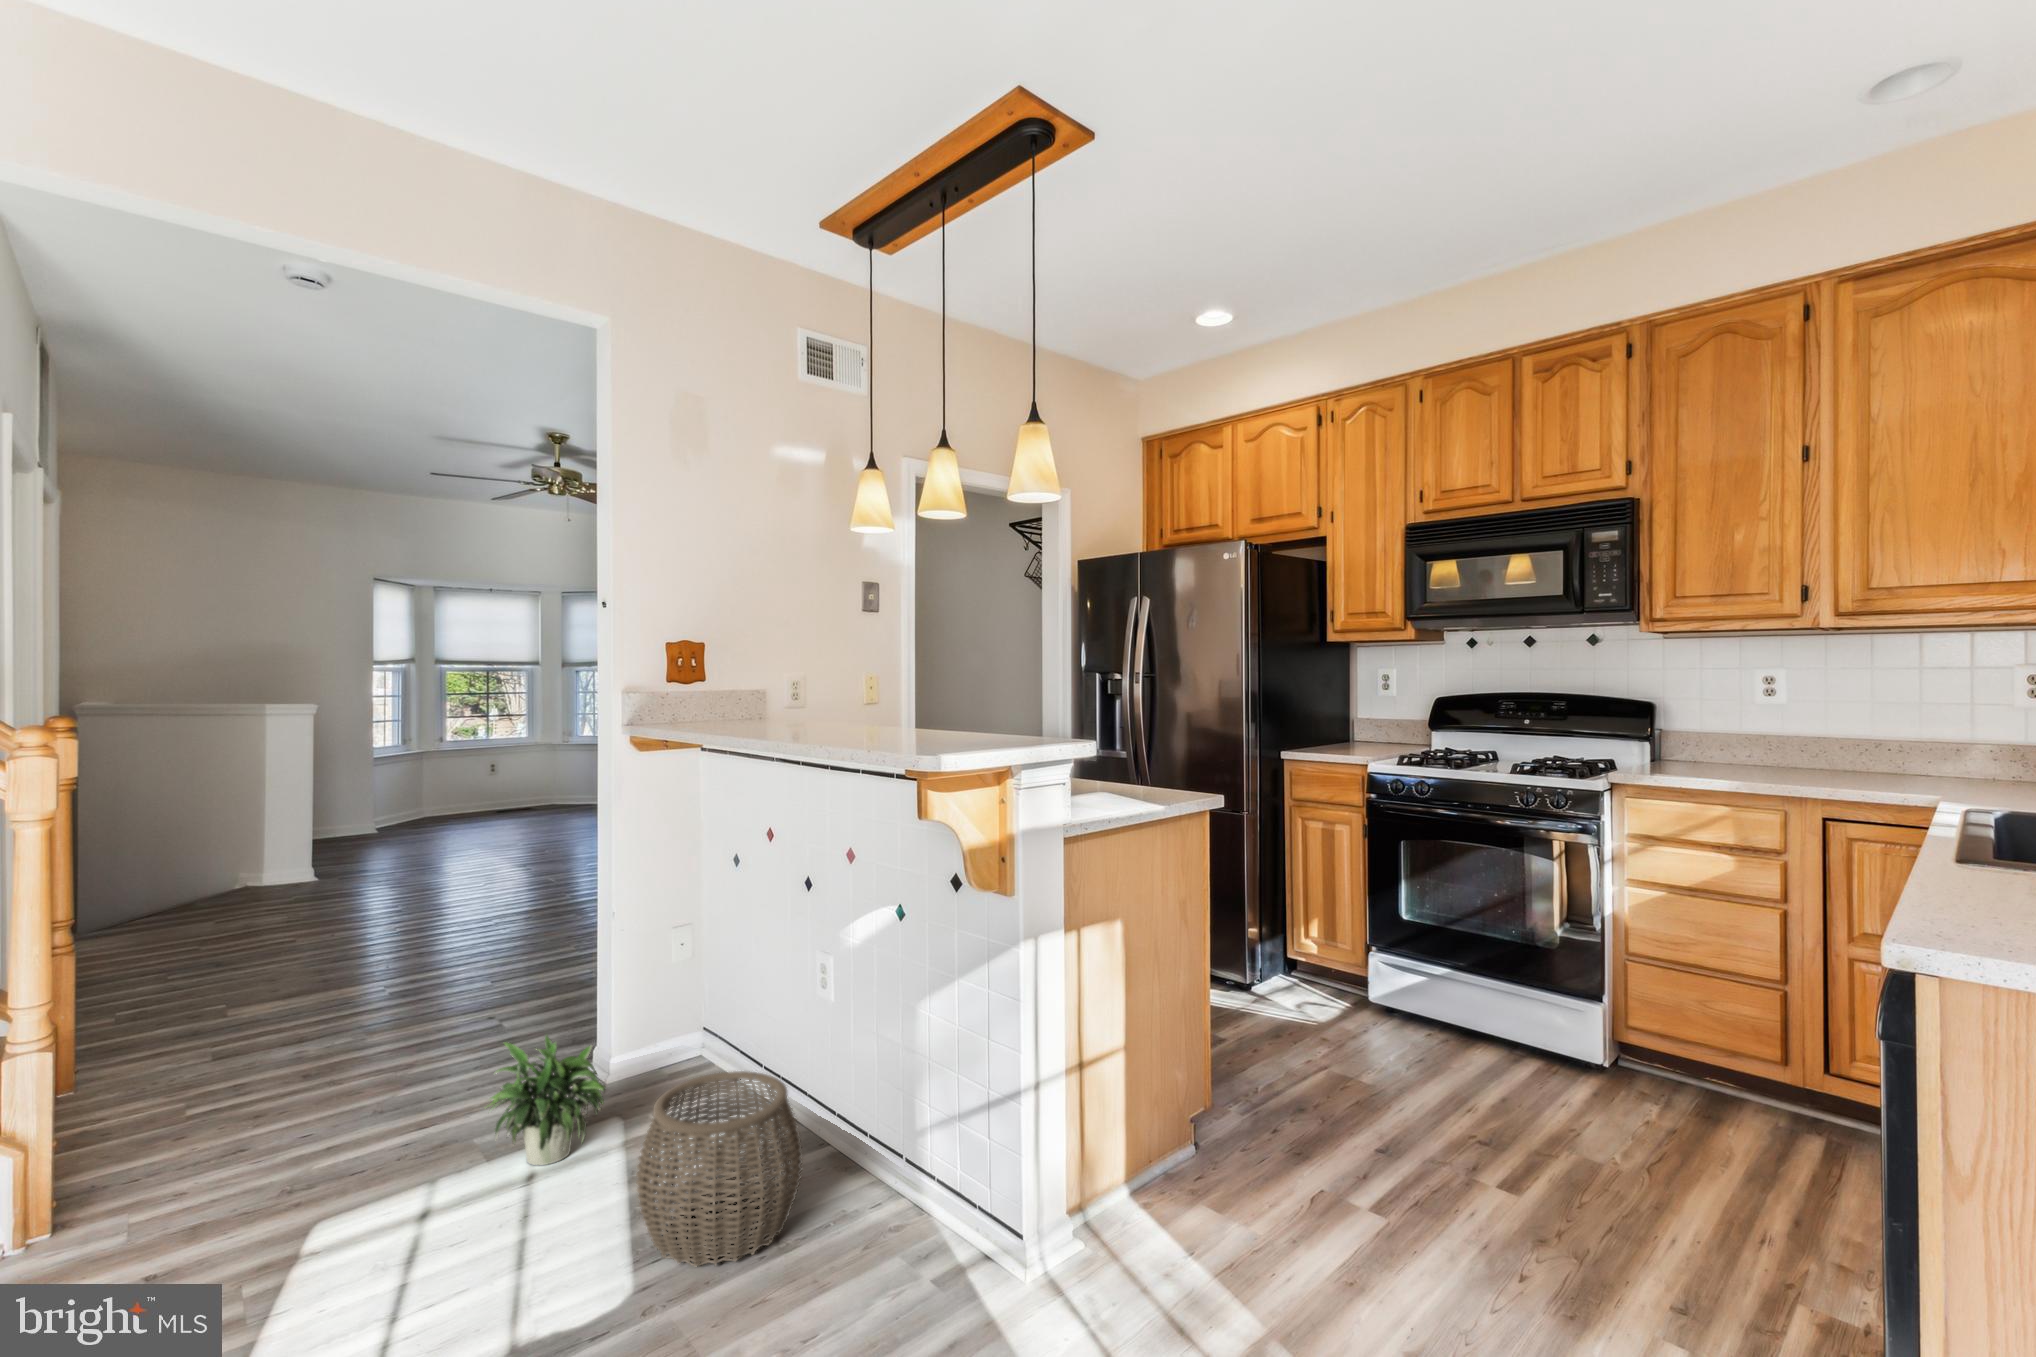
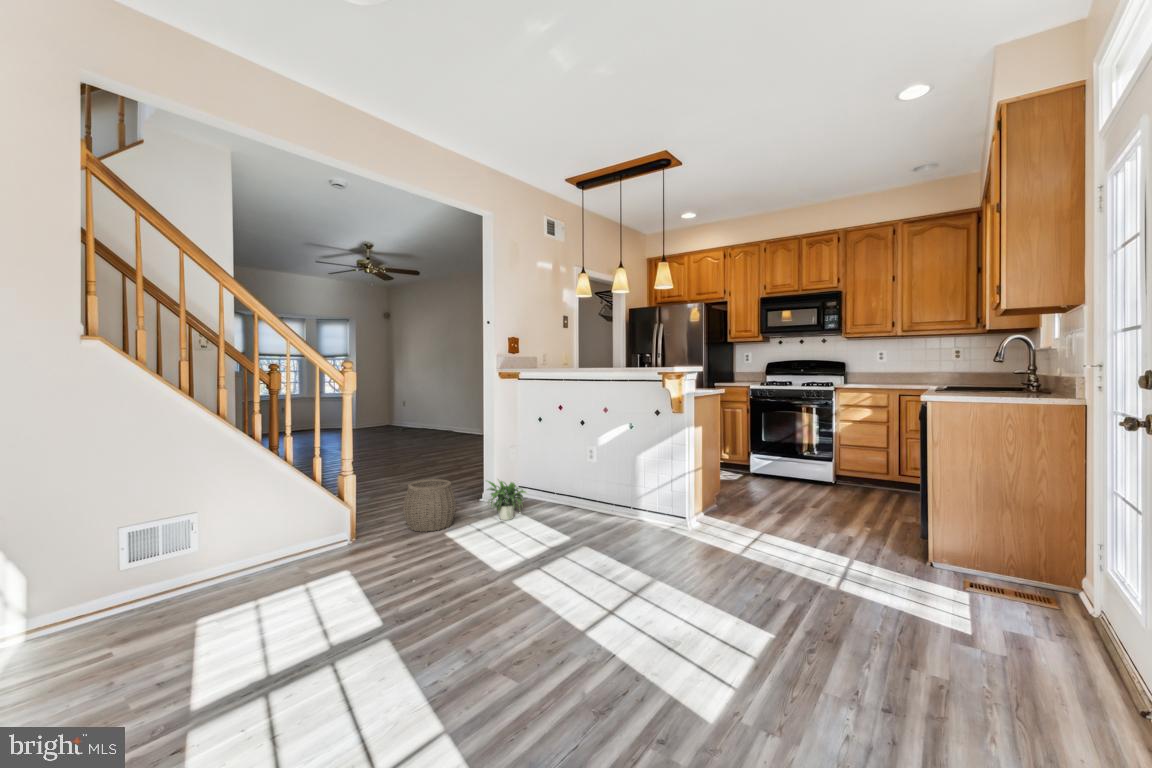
woven basket: present [636,1071,803,1267] -> present [404,479,456,532]

